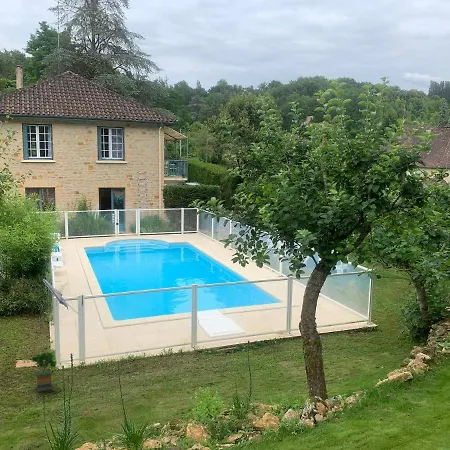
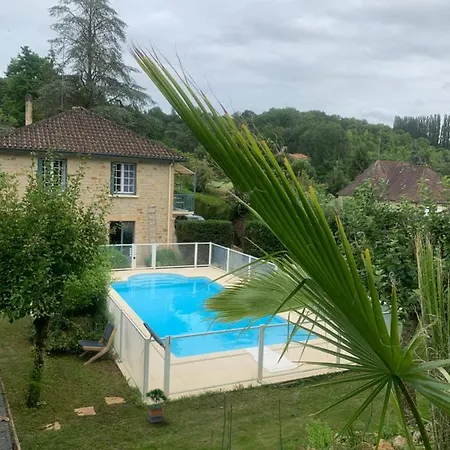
lounge chair: none [7,282,47,328] -> present [78,321,117,365]

